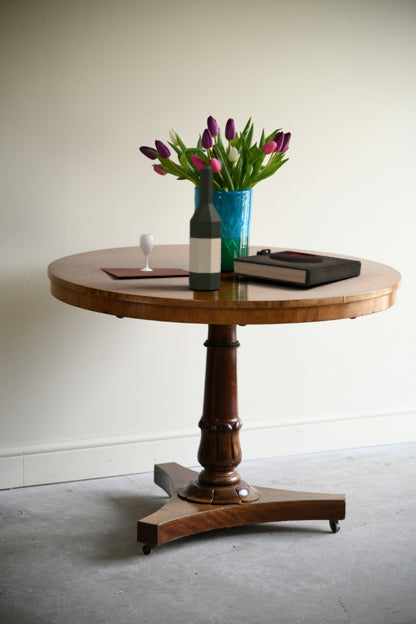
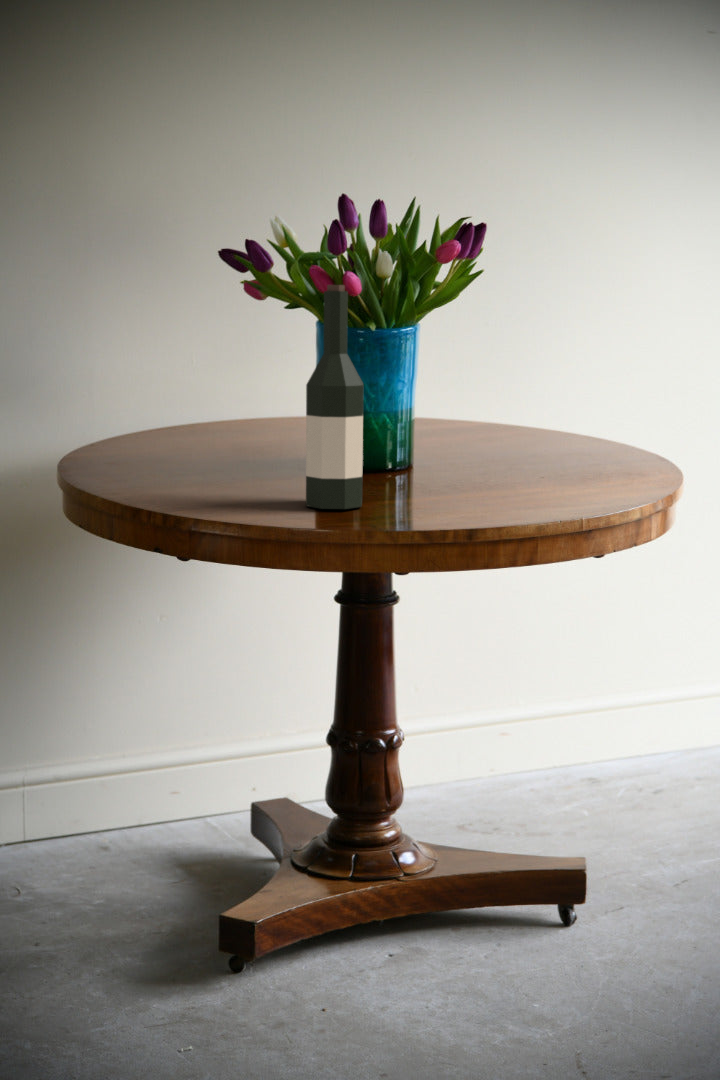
wine glass: present [101,235,189,277] -> none [146,408,322,485]
book: present [231,249,361,286] -> none [382,433,613,500]

